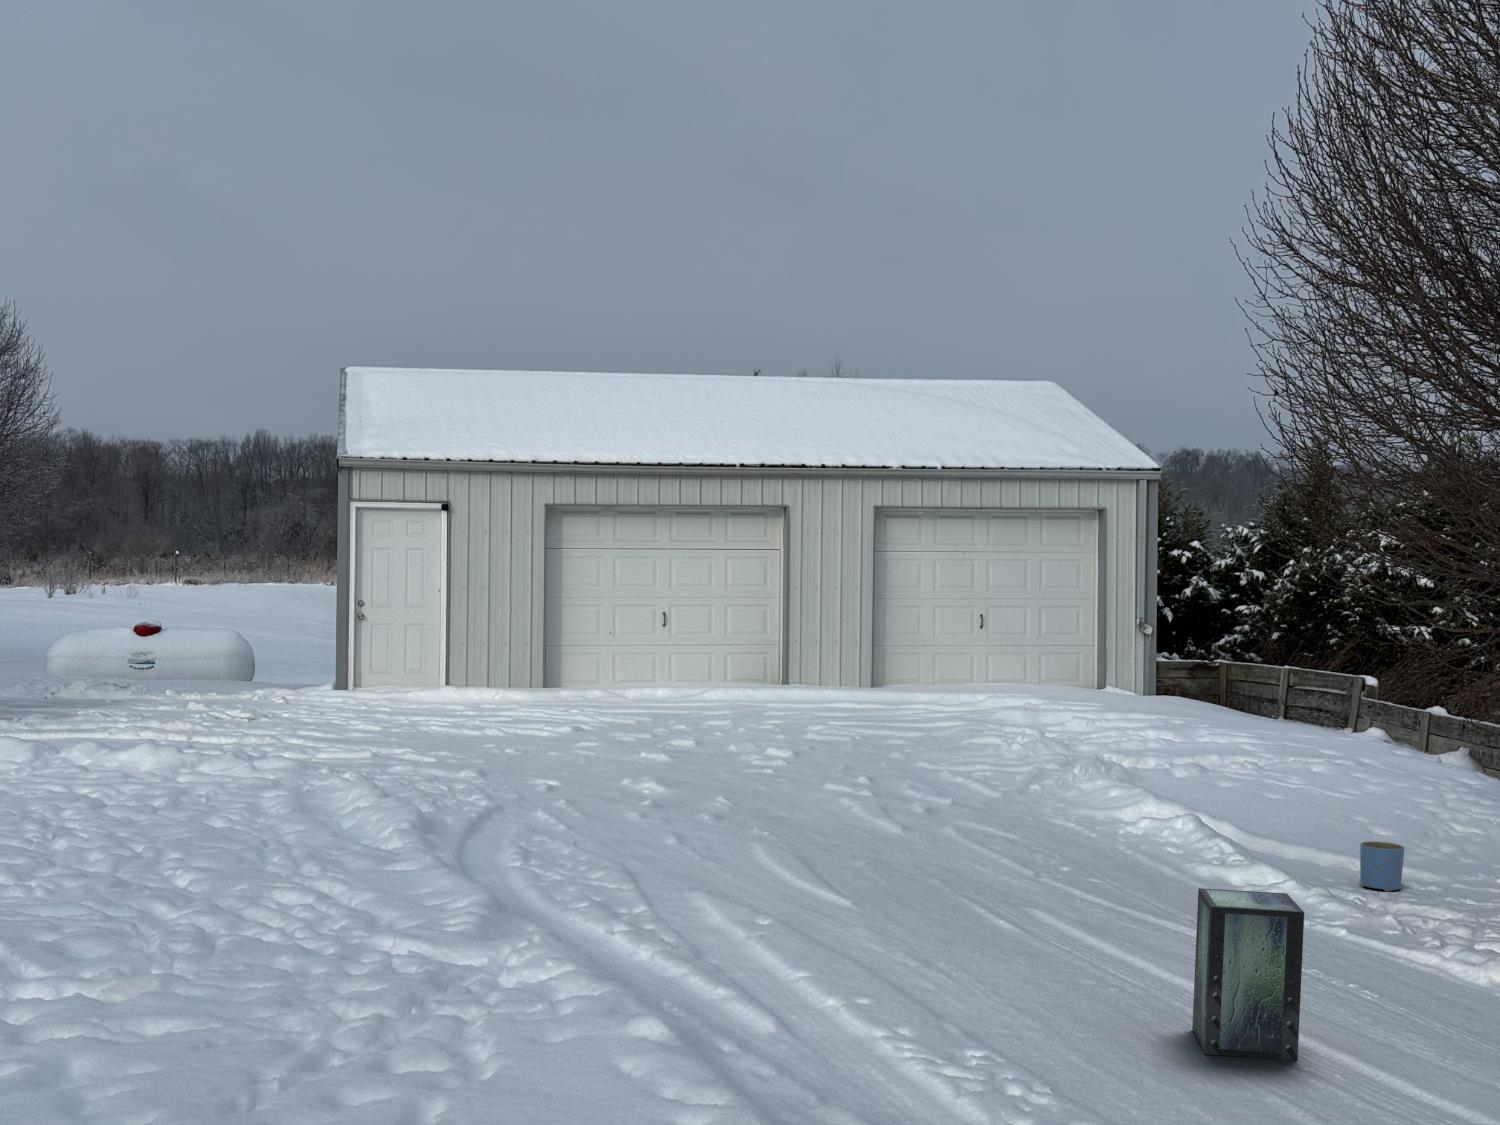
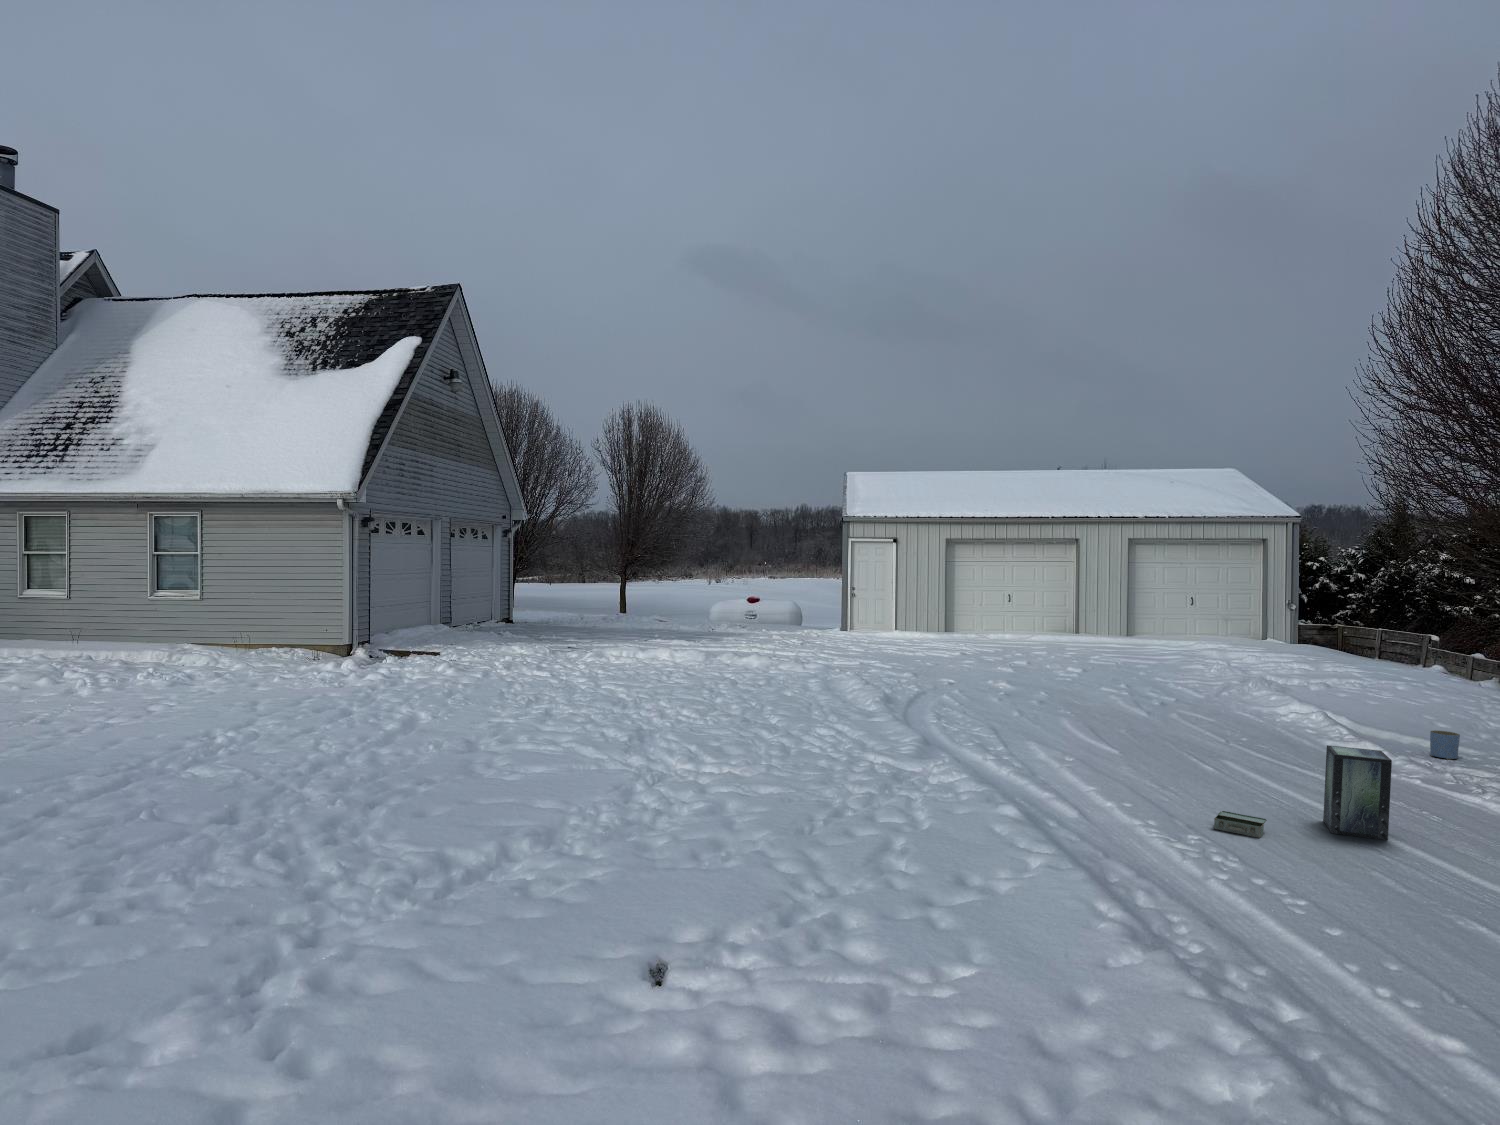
toolbox: none [1004,1026,1096,1076] -> present [1214,811,1267,838]

